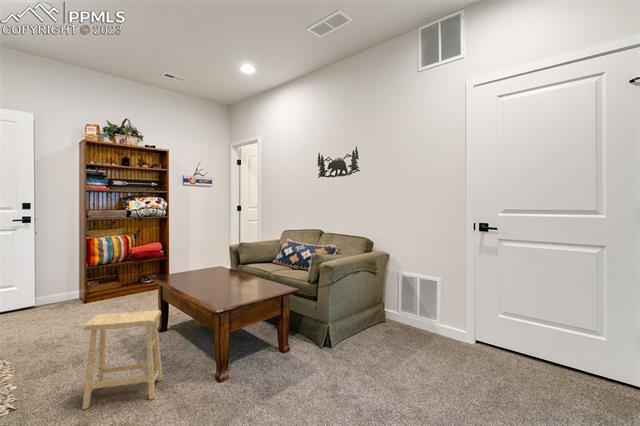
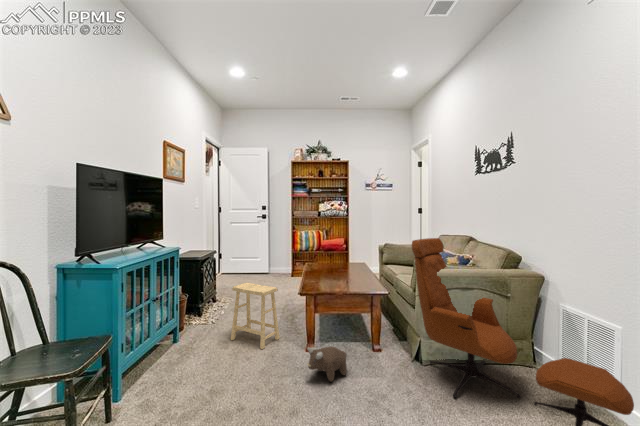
lounge chair: none [321,232,461,361] -> present [412,238,634,426]
plush toy: none [247,356,283,394] -> present [307,347,347,382]

